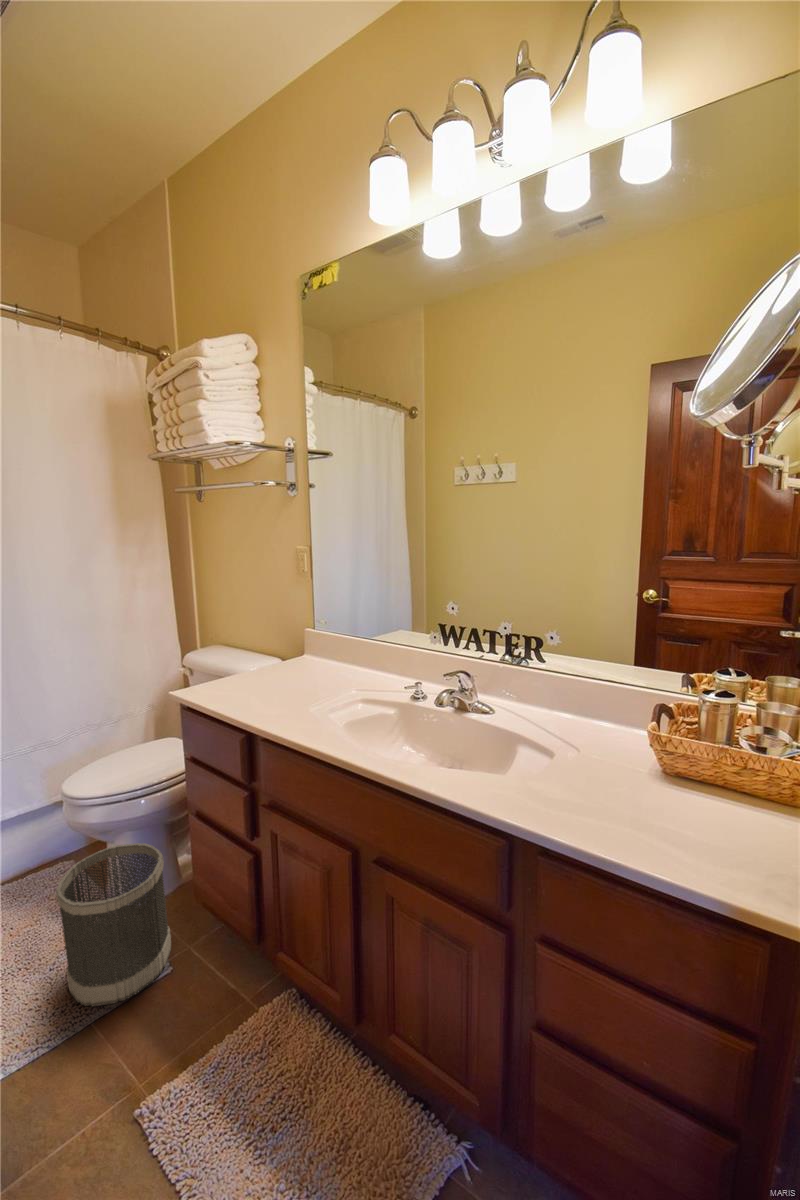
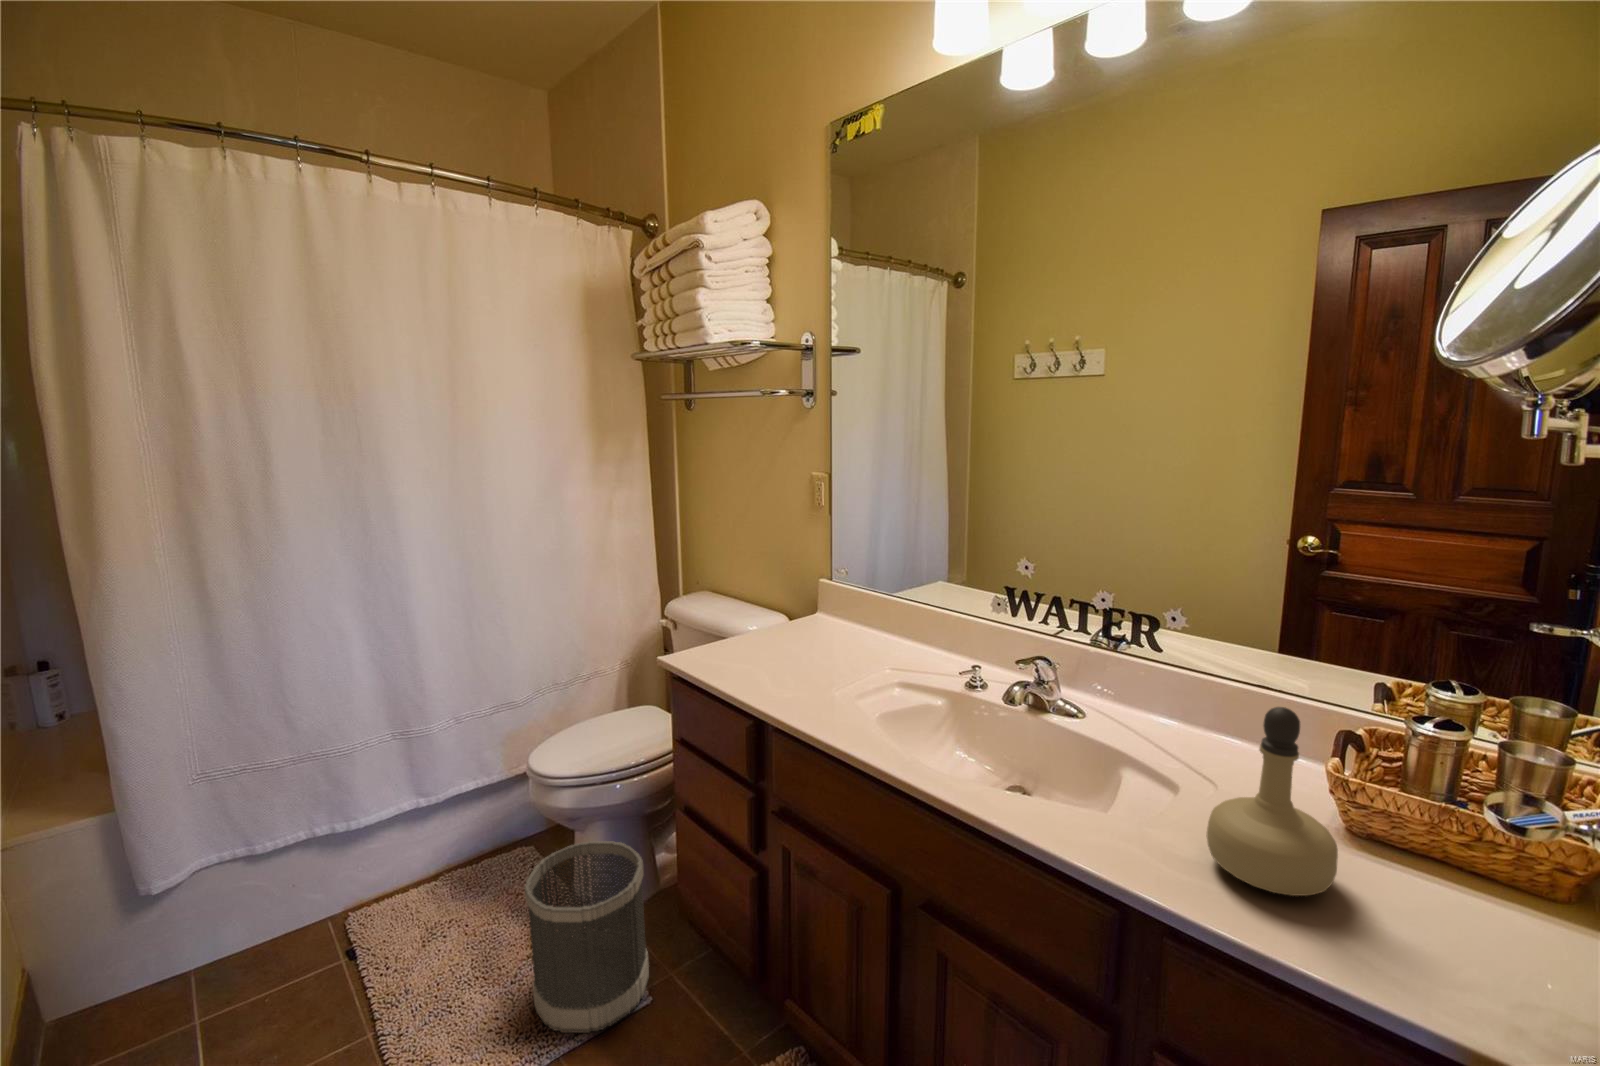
perfume bottle: none [572,686,658,822] -> present [1206,707,1338,896]

